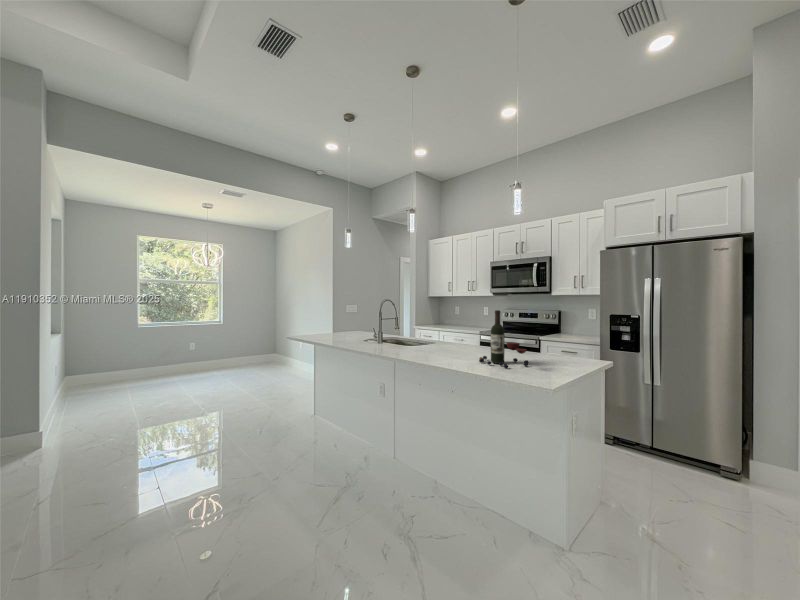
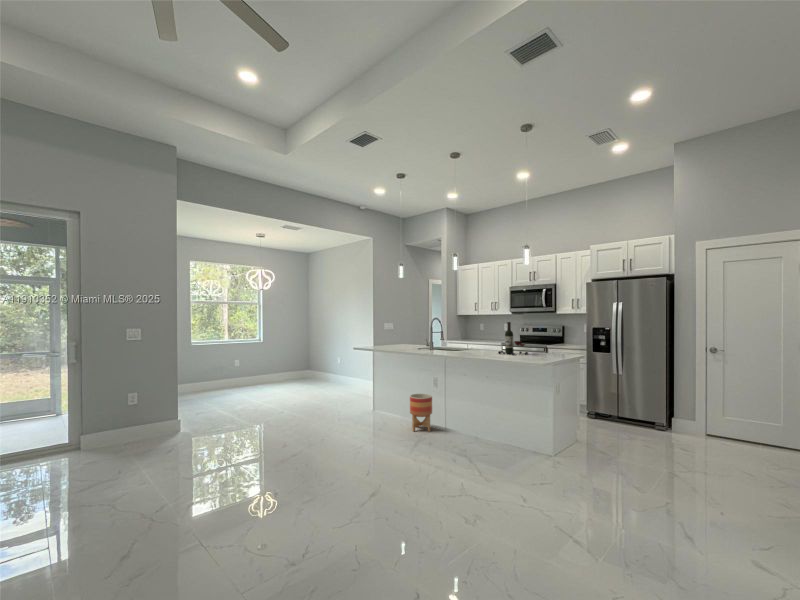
planter: none [342,416,377,480] -> present [410,394,432,431]

